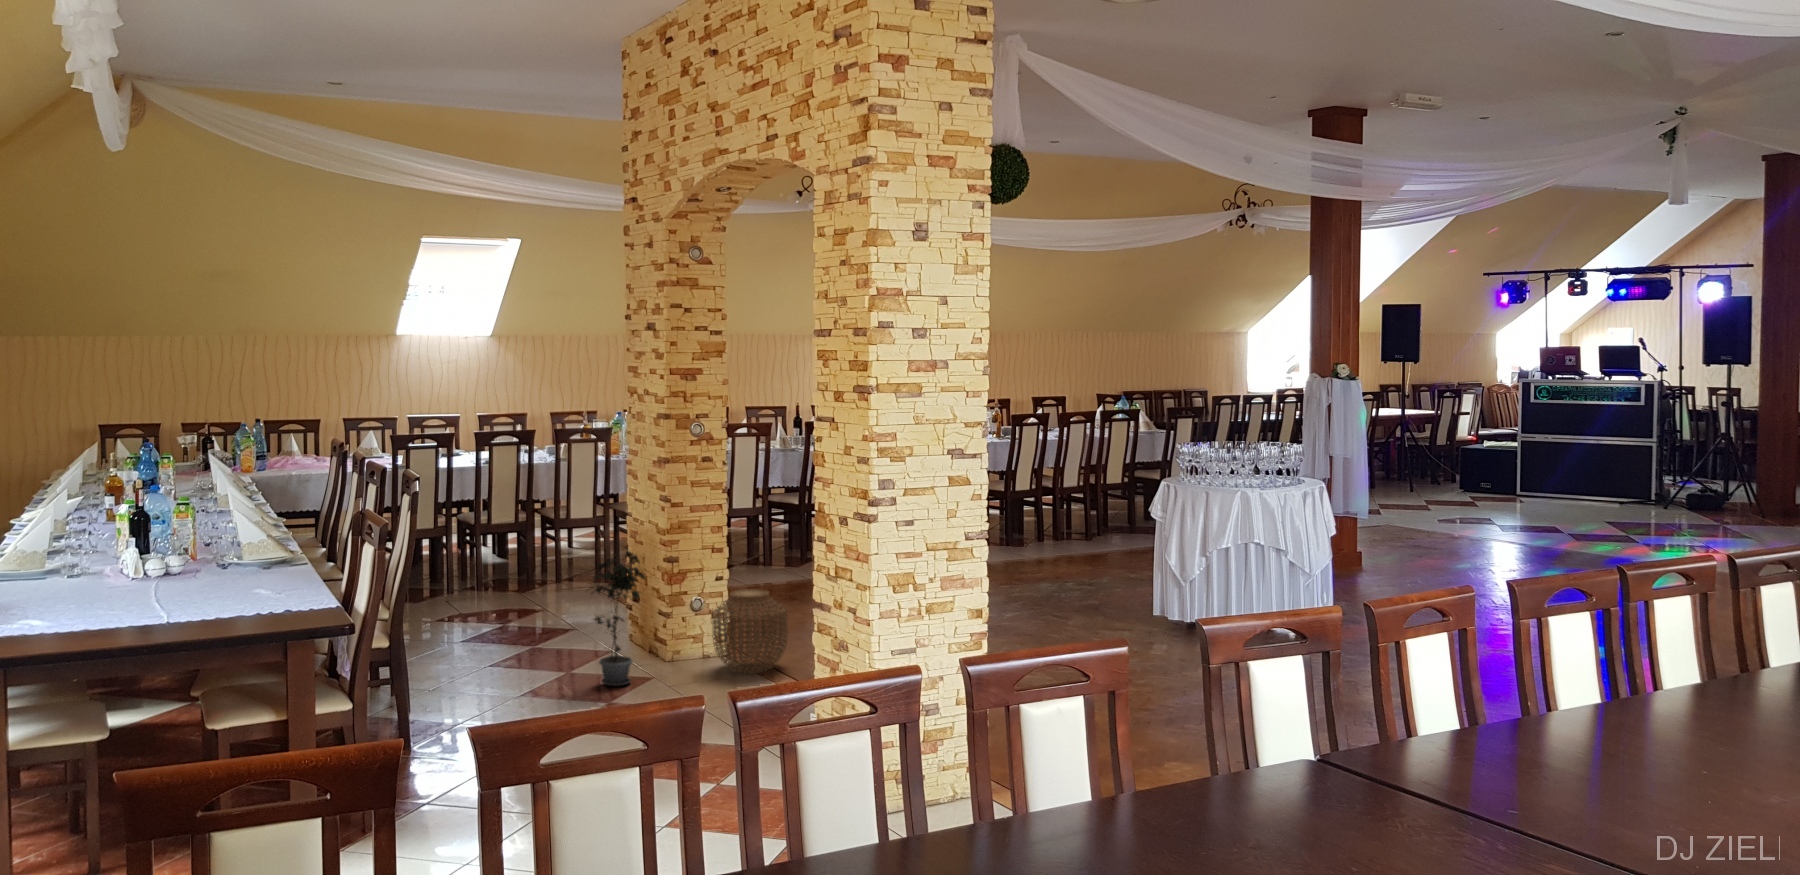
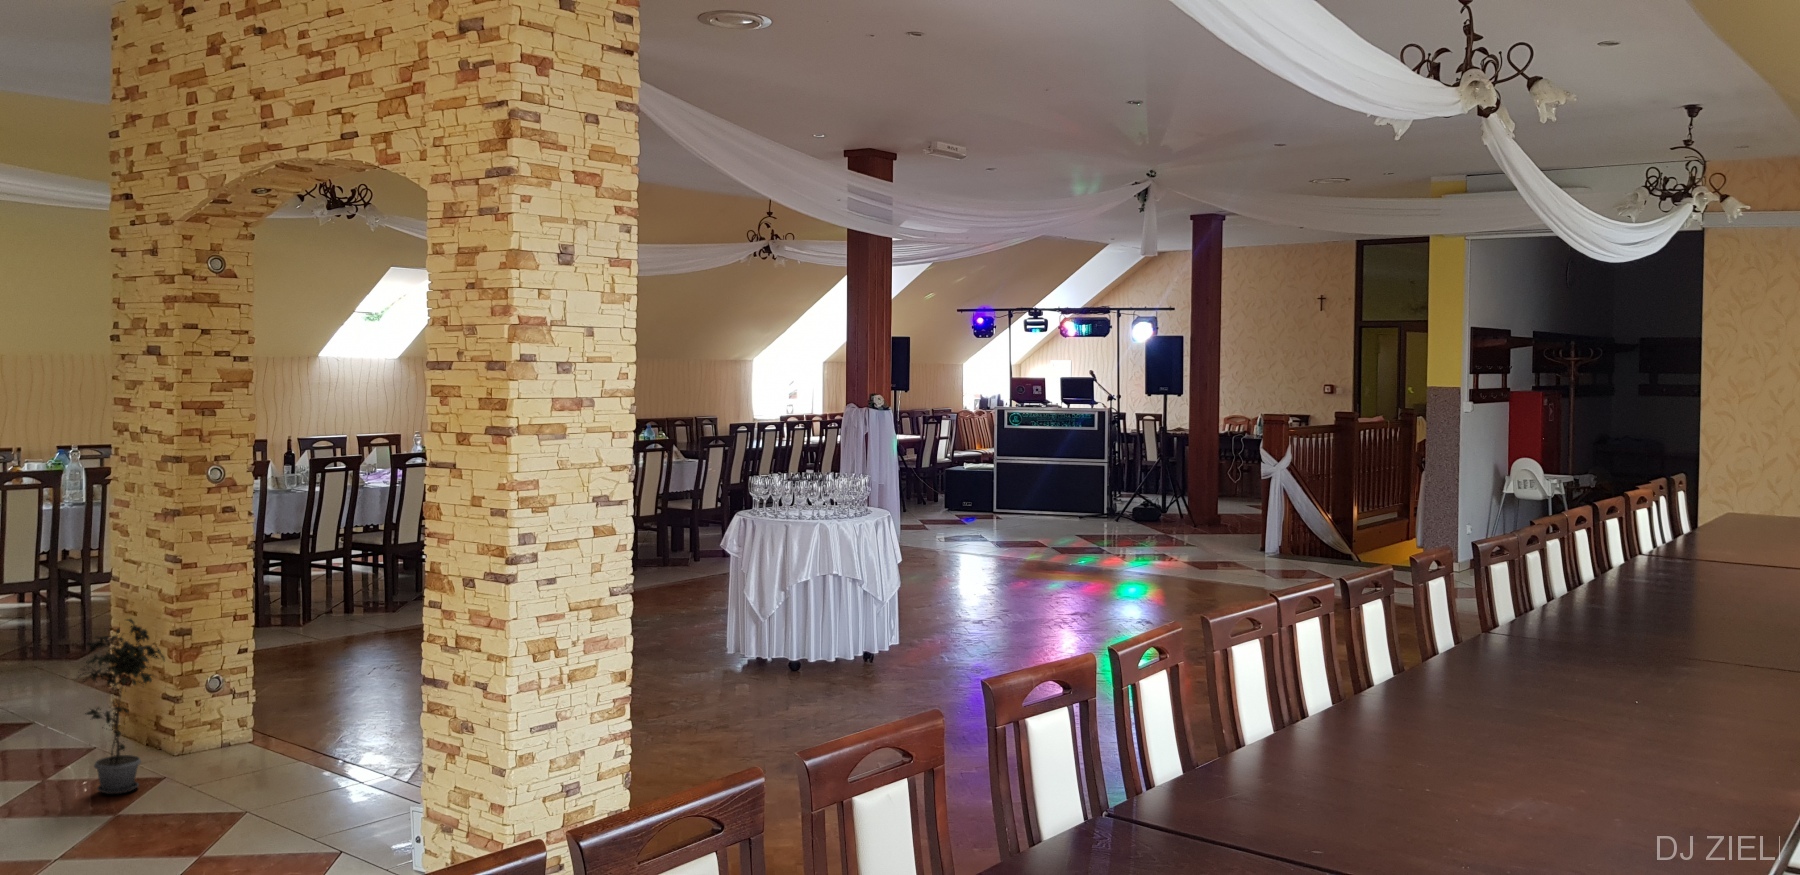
woven basket: present [712,589,787,673] -> none [244,659,341,760]

